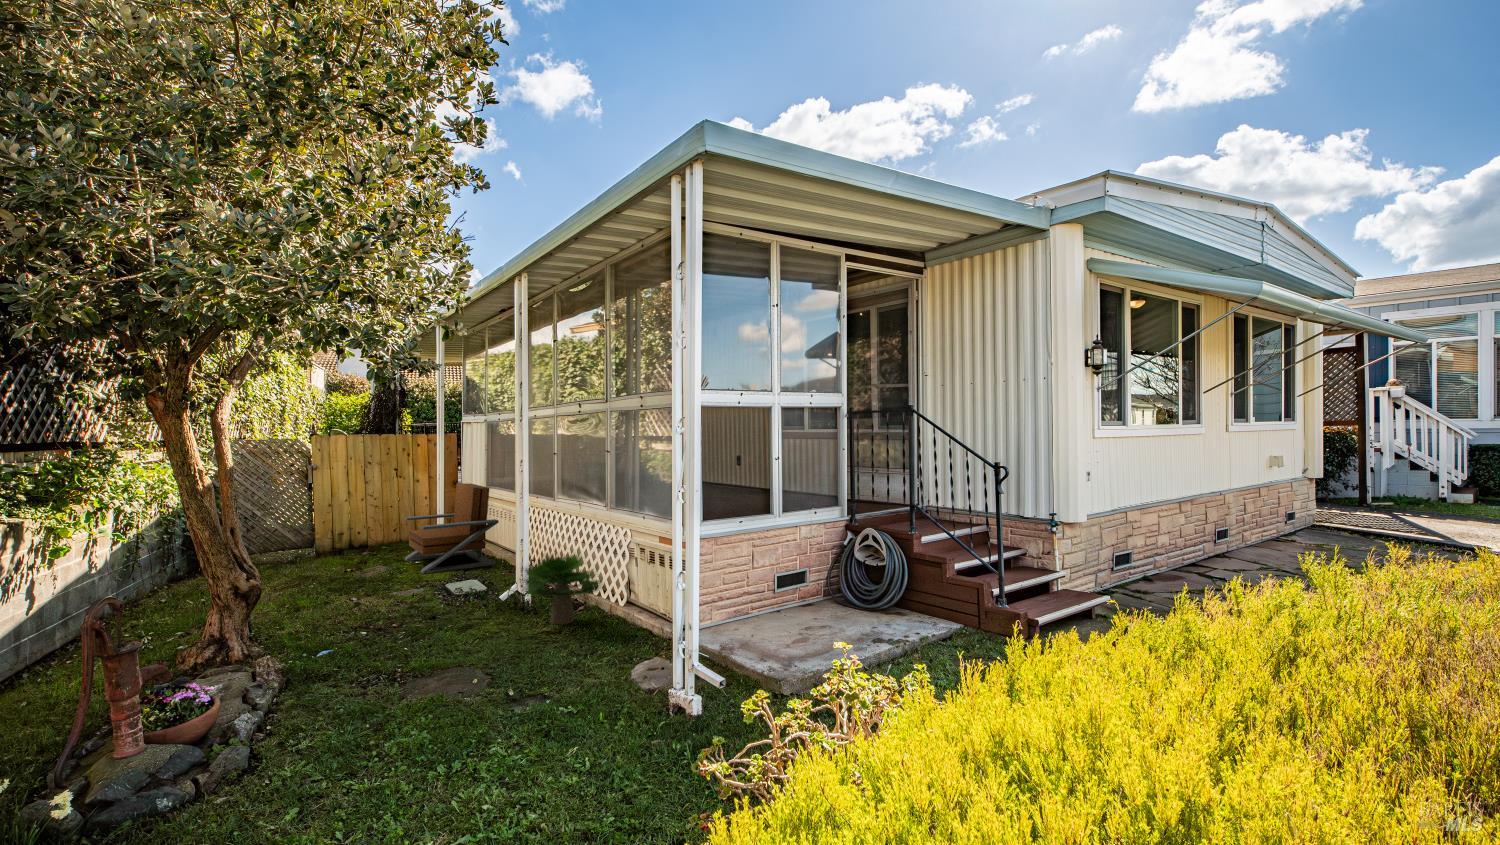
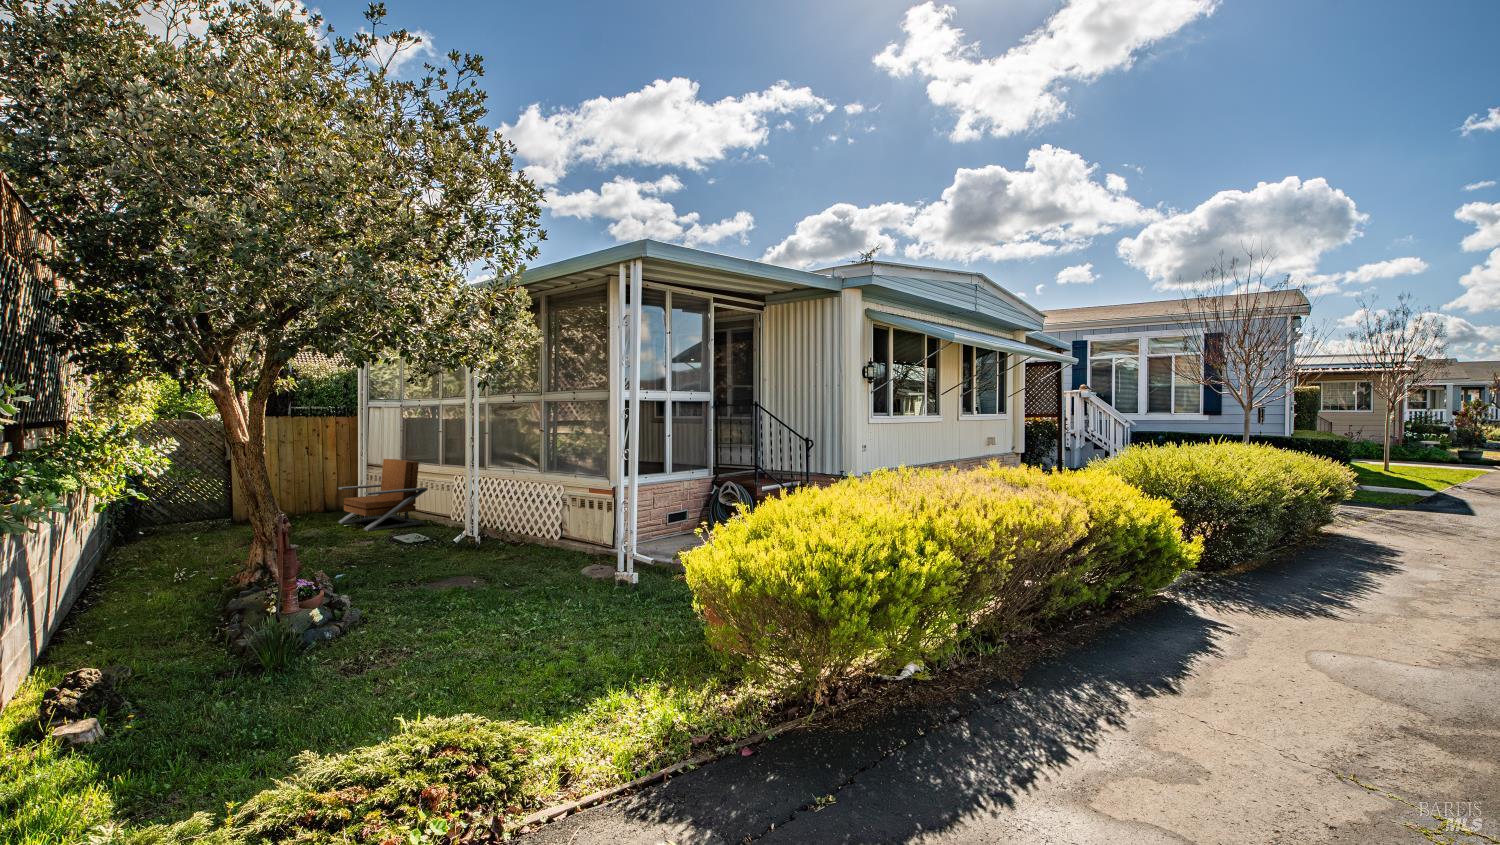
potted plant: present [520,555,602,625] -> none [480,501,545,553]

